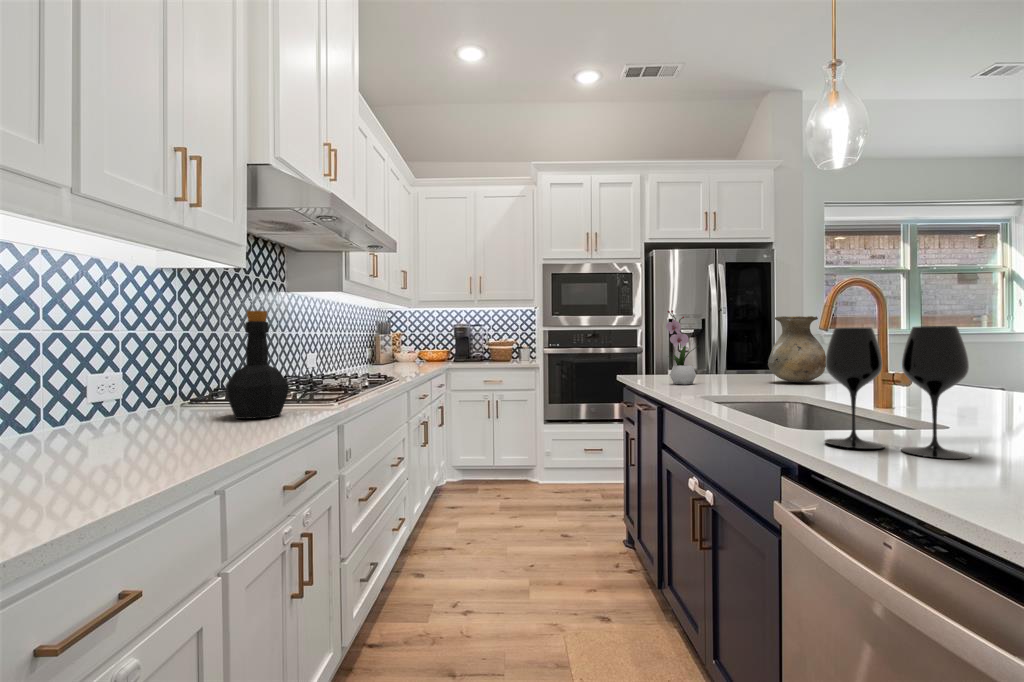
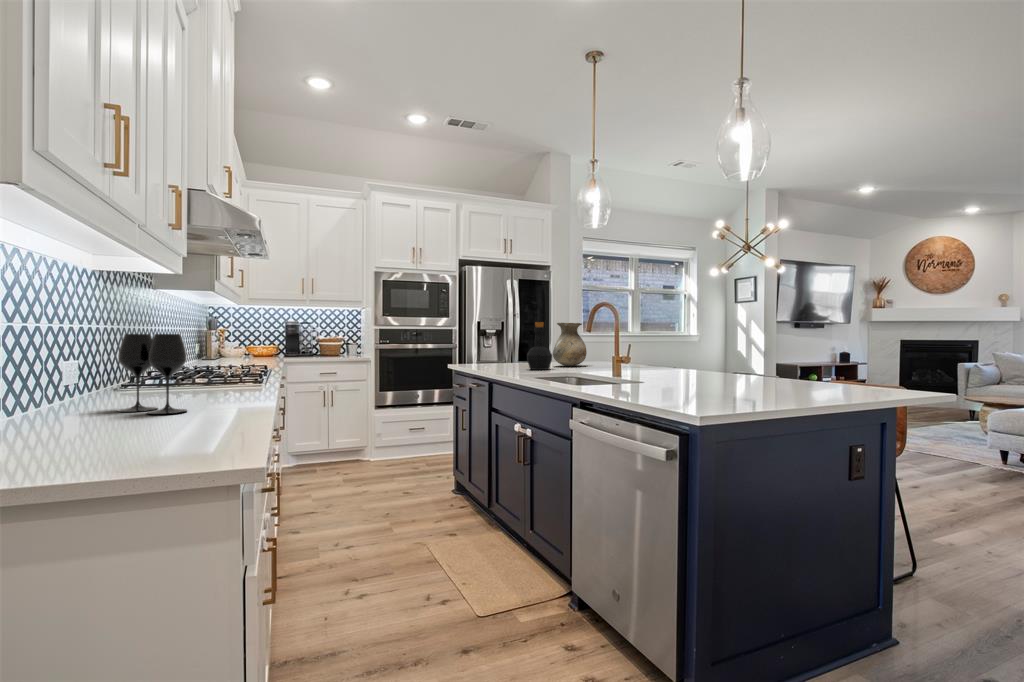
flower arrangement: present [666,310,696,385] -> none [489,316,510,369]
bottle: present [226,311,289,419] -> present [527,322,552,370]
wine glass: present [825,326,971,459] -> present [118,334,187,414]

